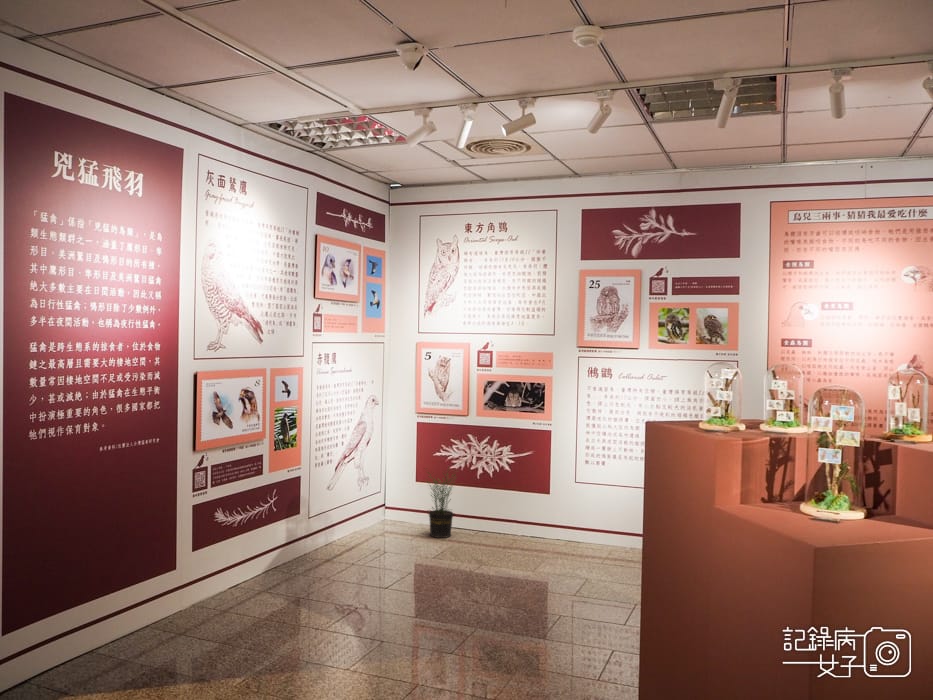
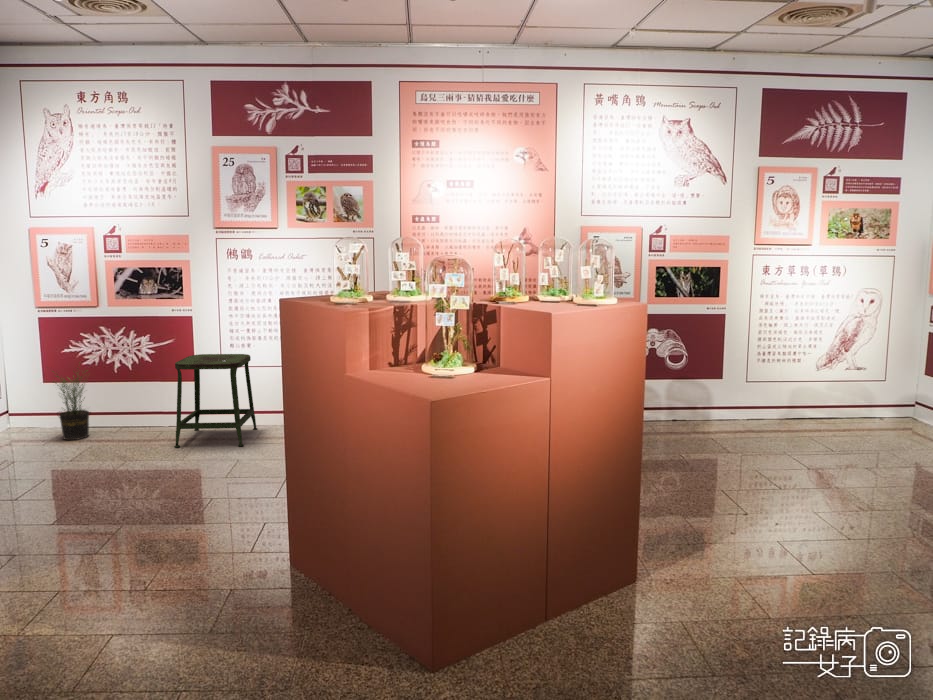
stool: none [526,468,604,565] -> present [174,354,257,447]

